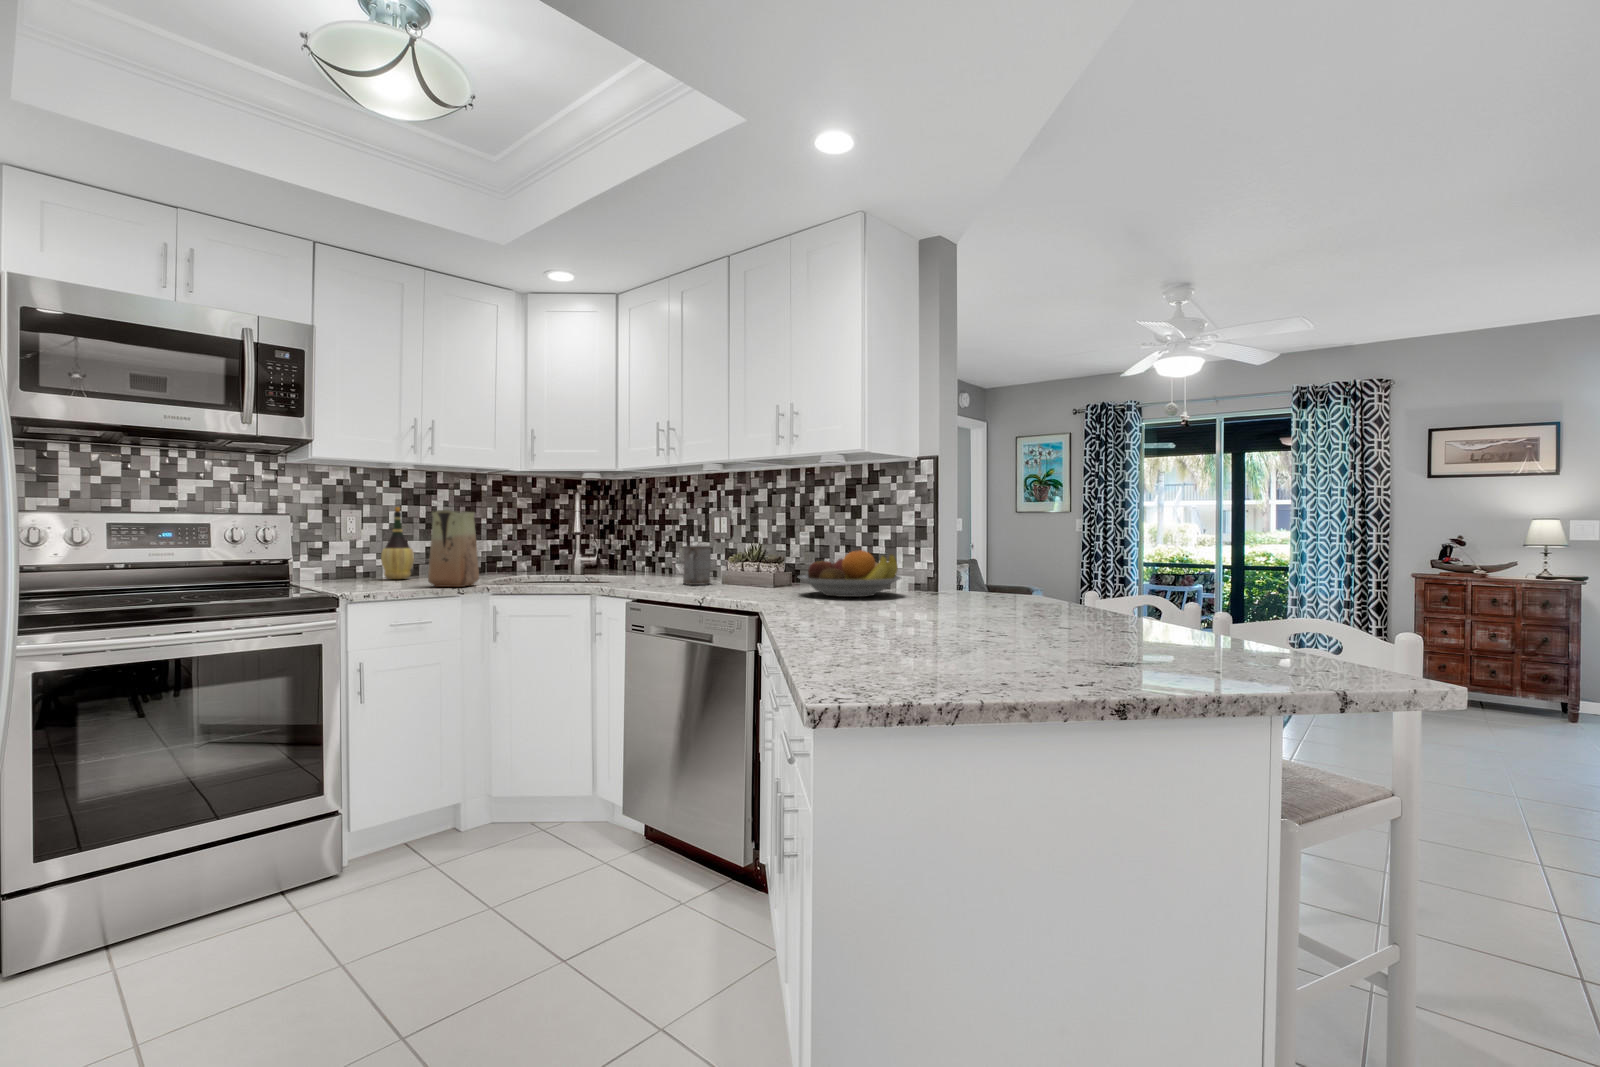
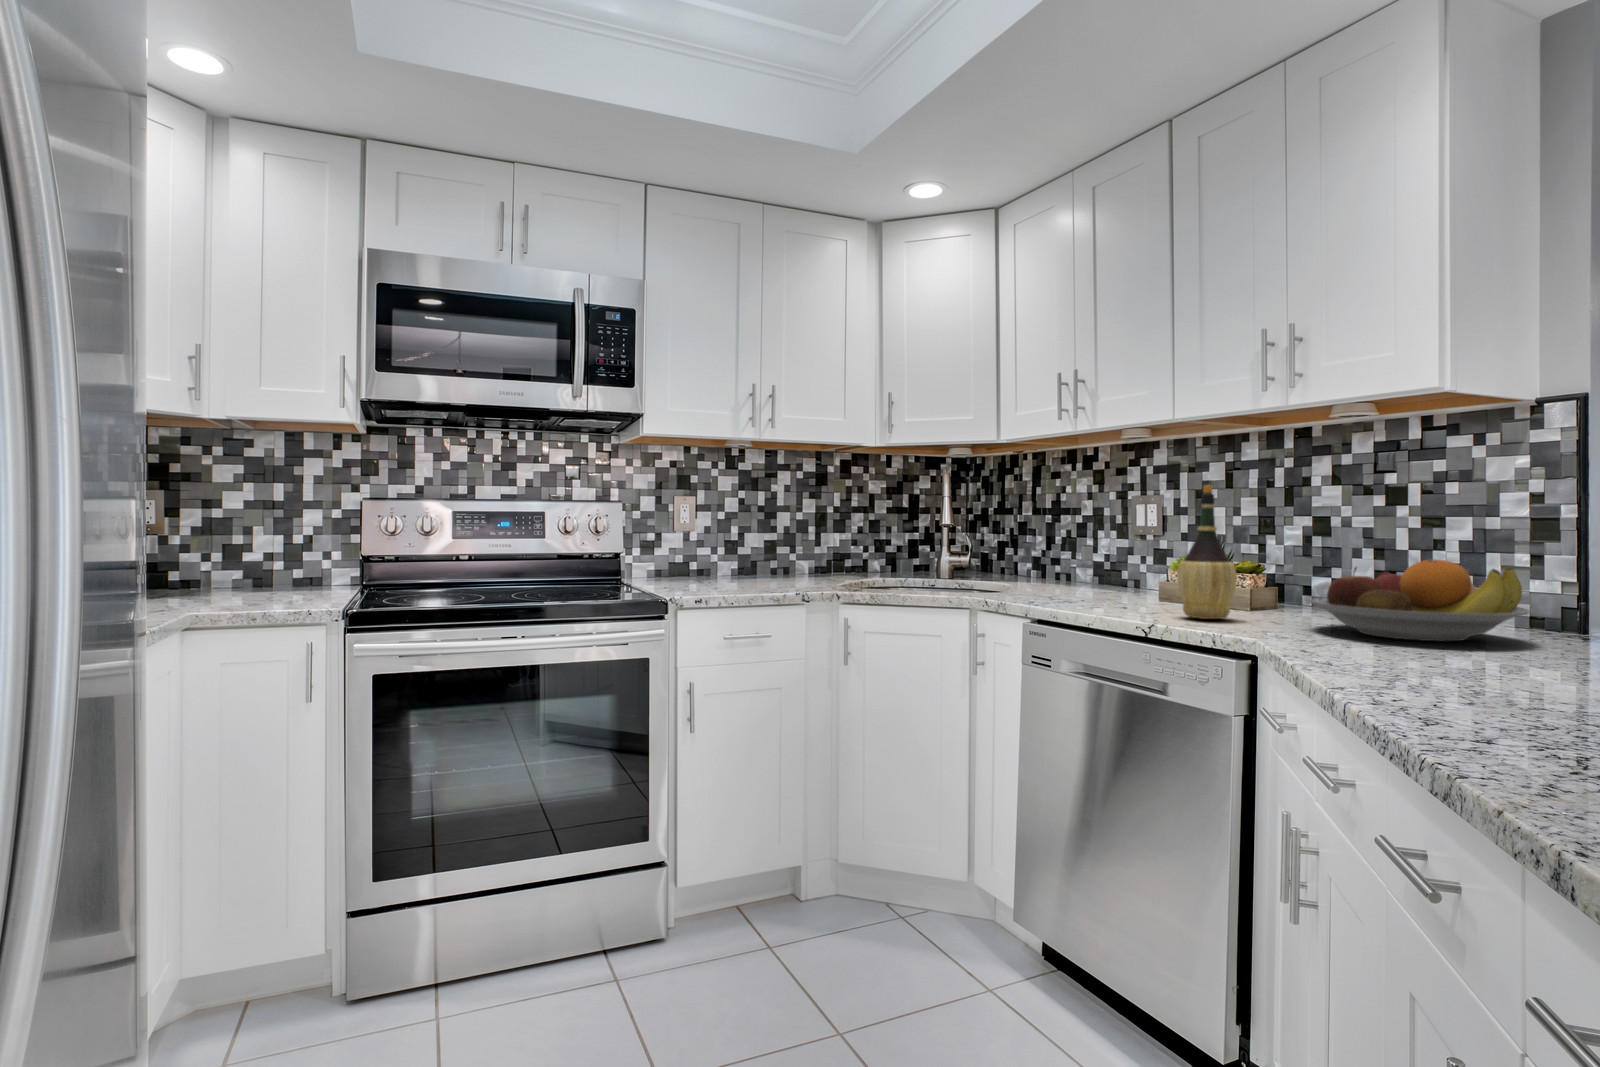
wine bottle: present [381,507,414,579] -> present [1177,485,1237,619]
vase: present [428,510,479,587] -> none [764,495,823,594]
mug: present [683,546,711,585] -> none [1096,545,1141,603]

